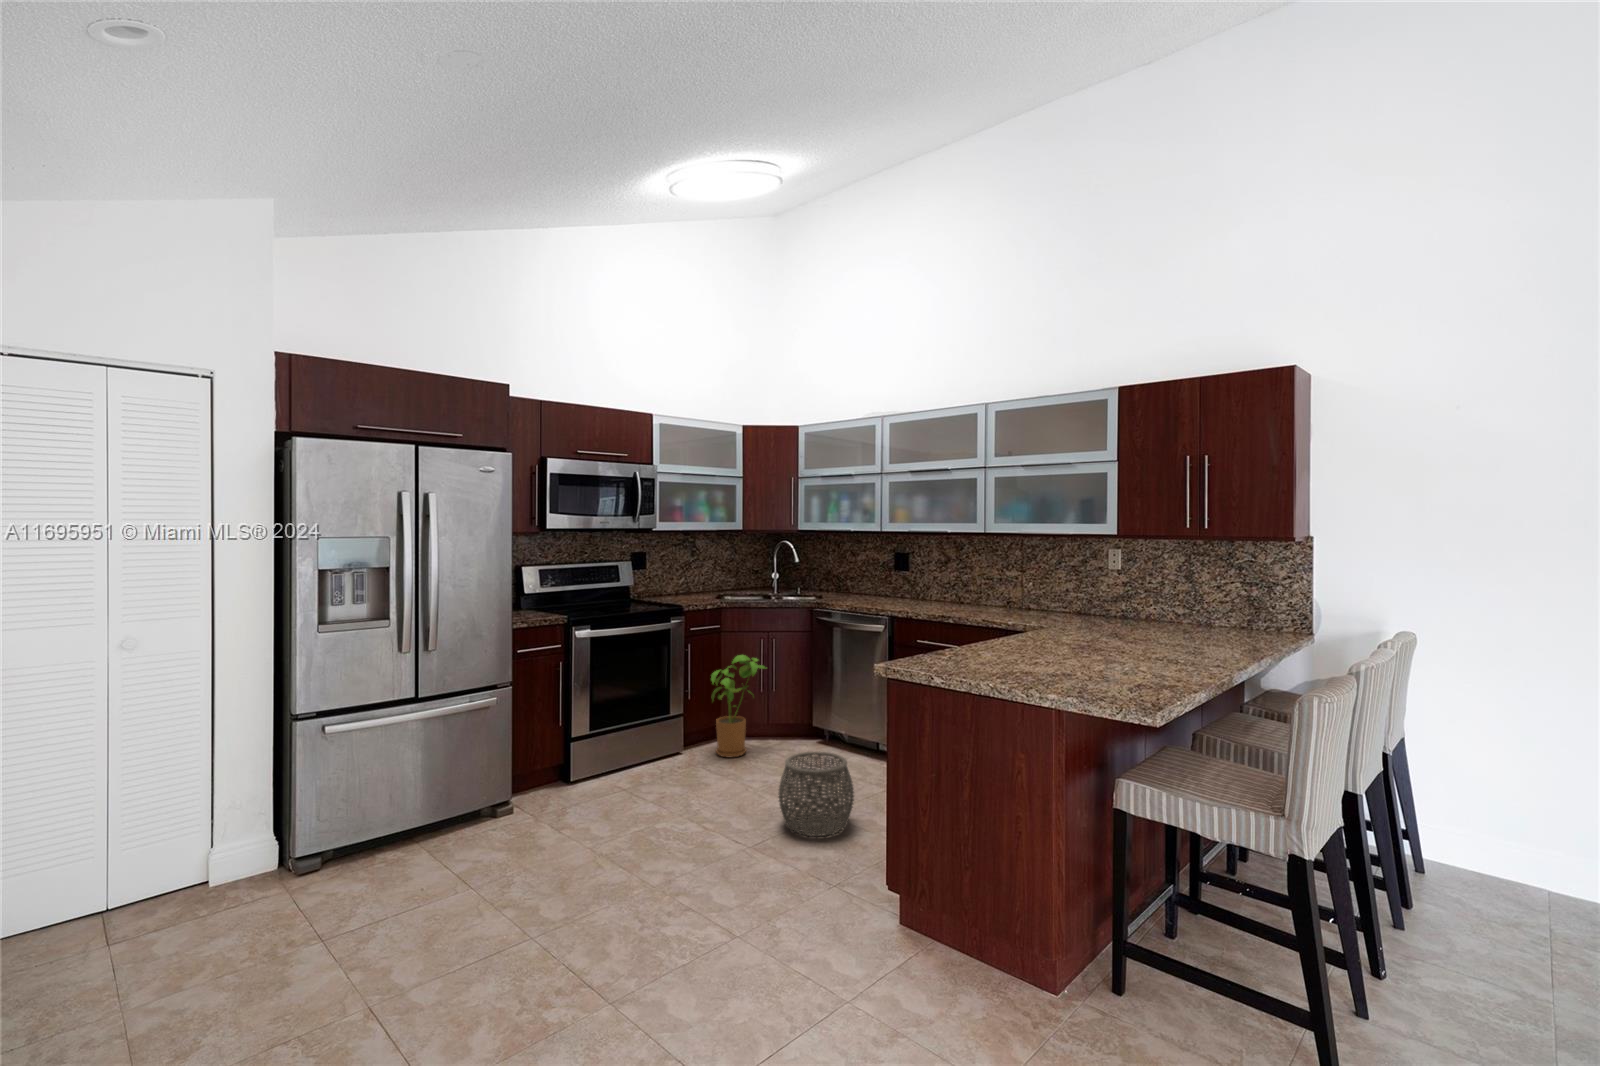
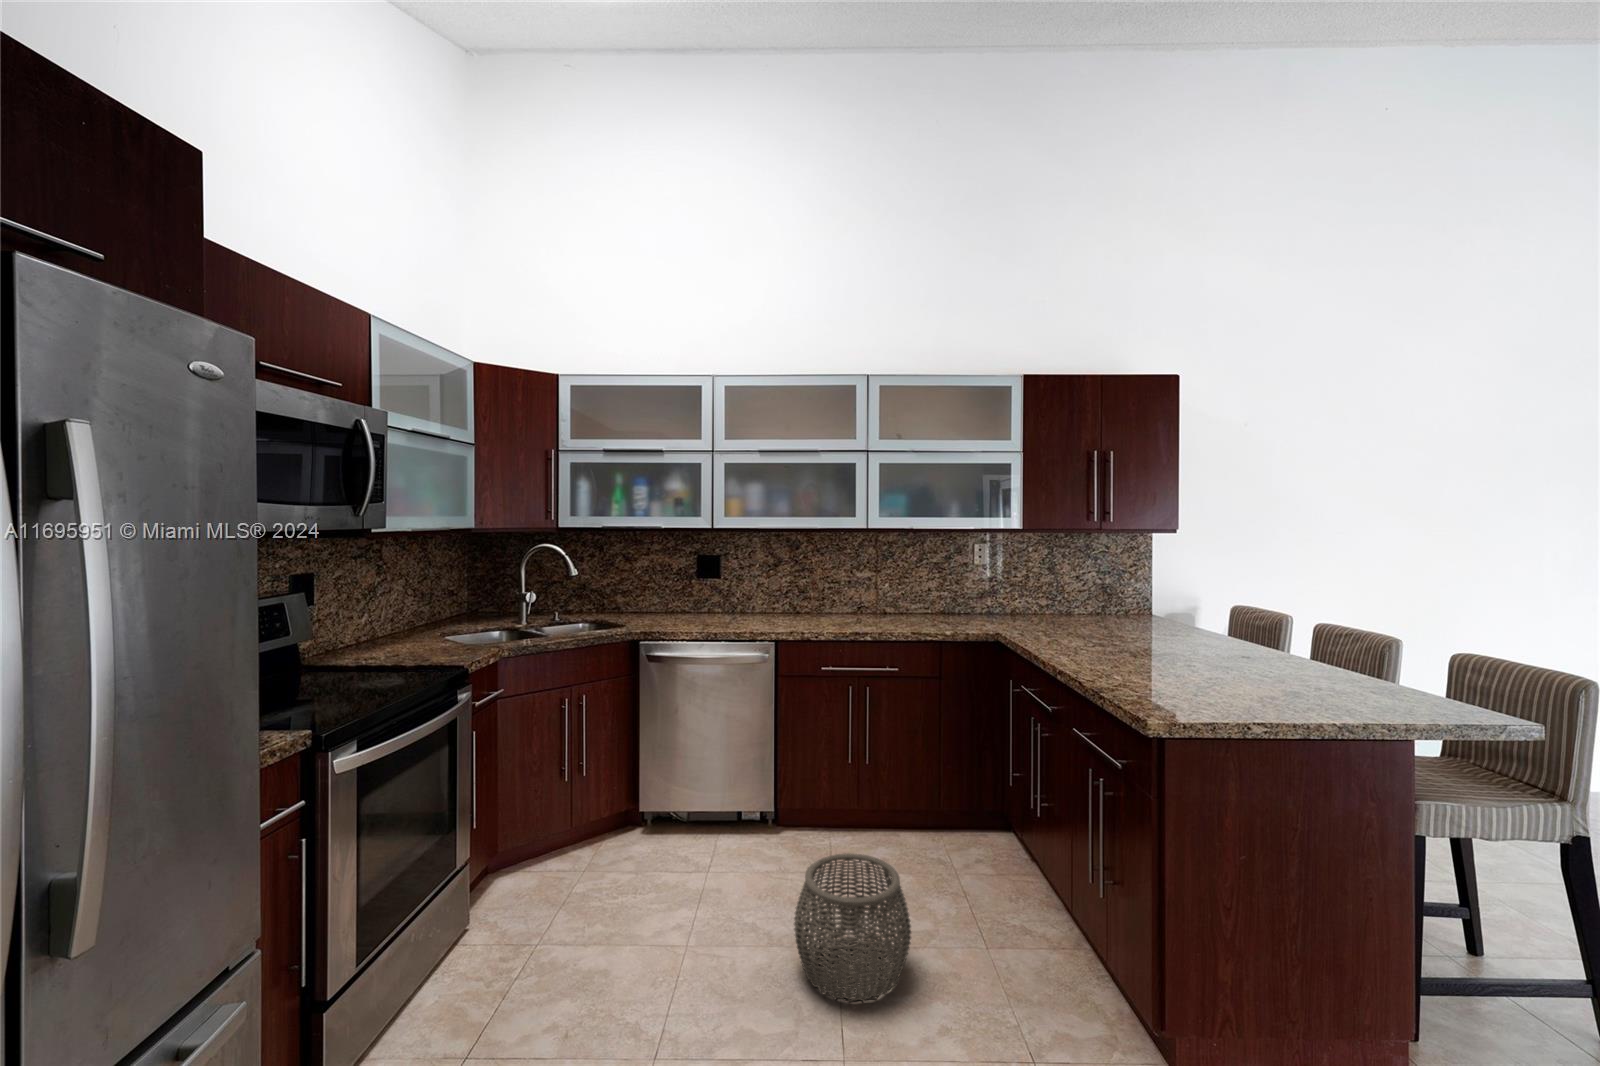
house plant: present [711,655,765,757] -> none [498,729,596,908]

